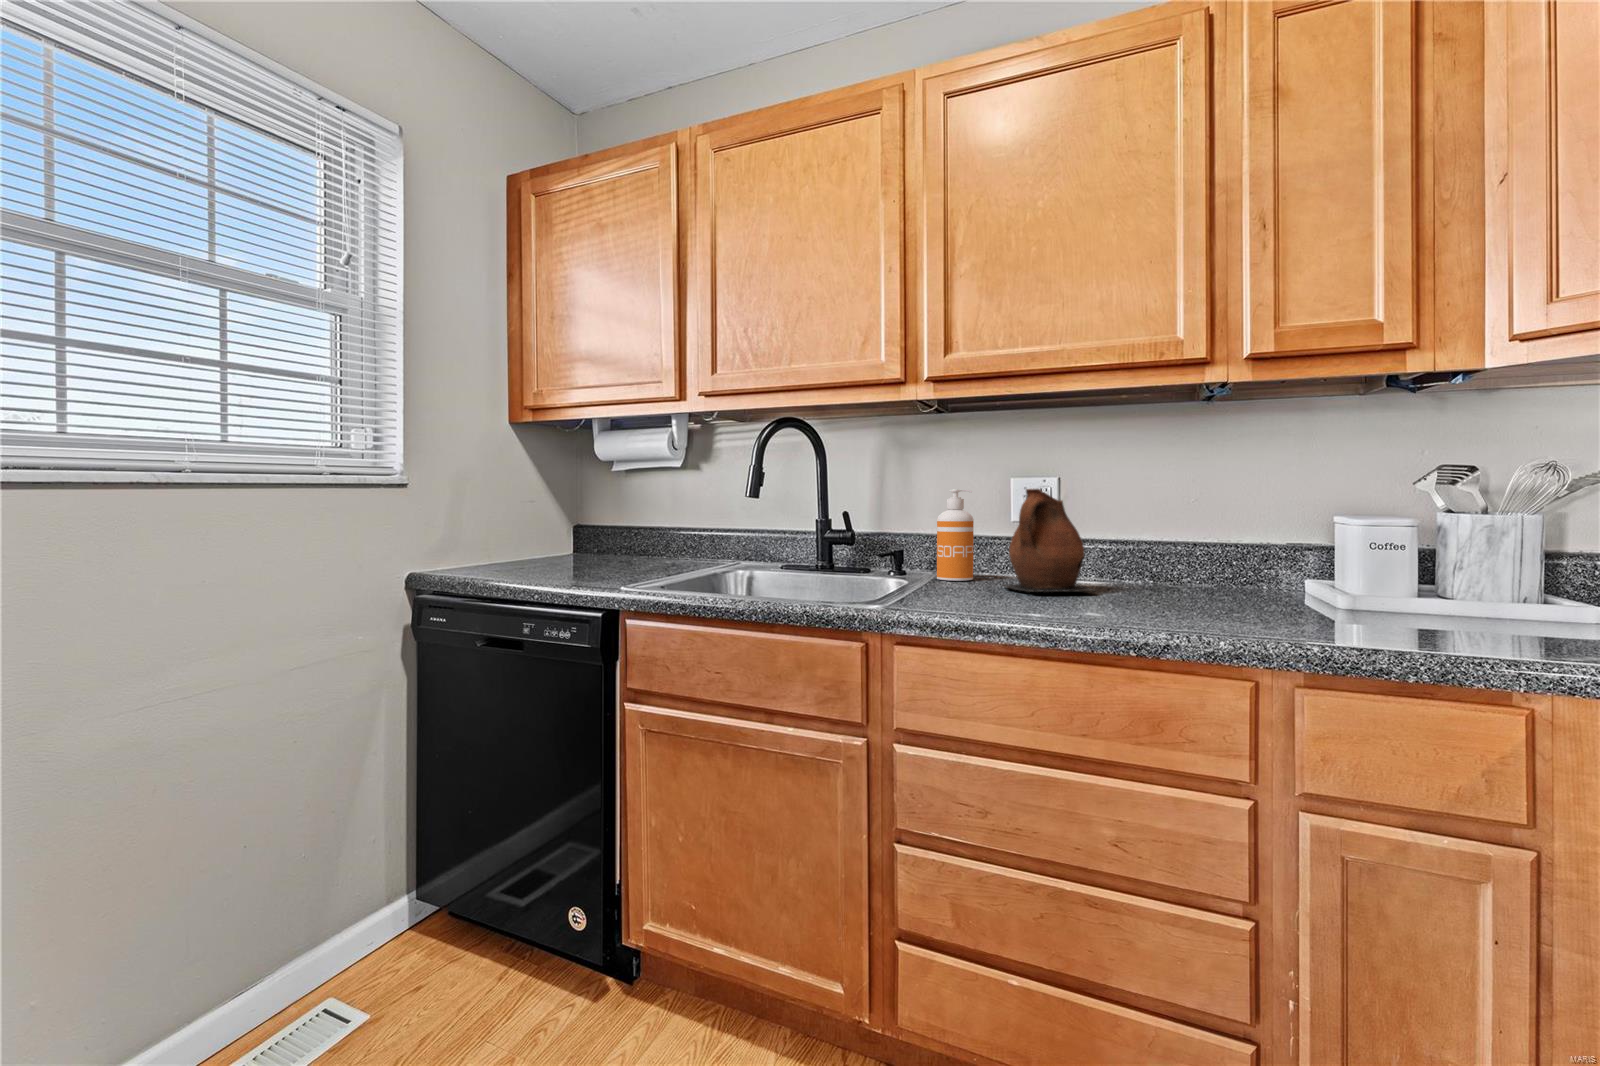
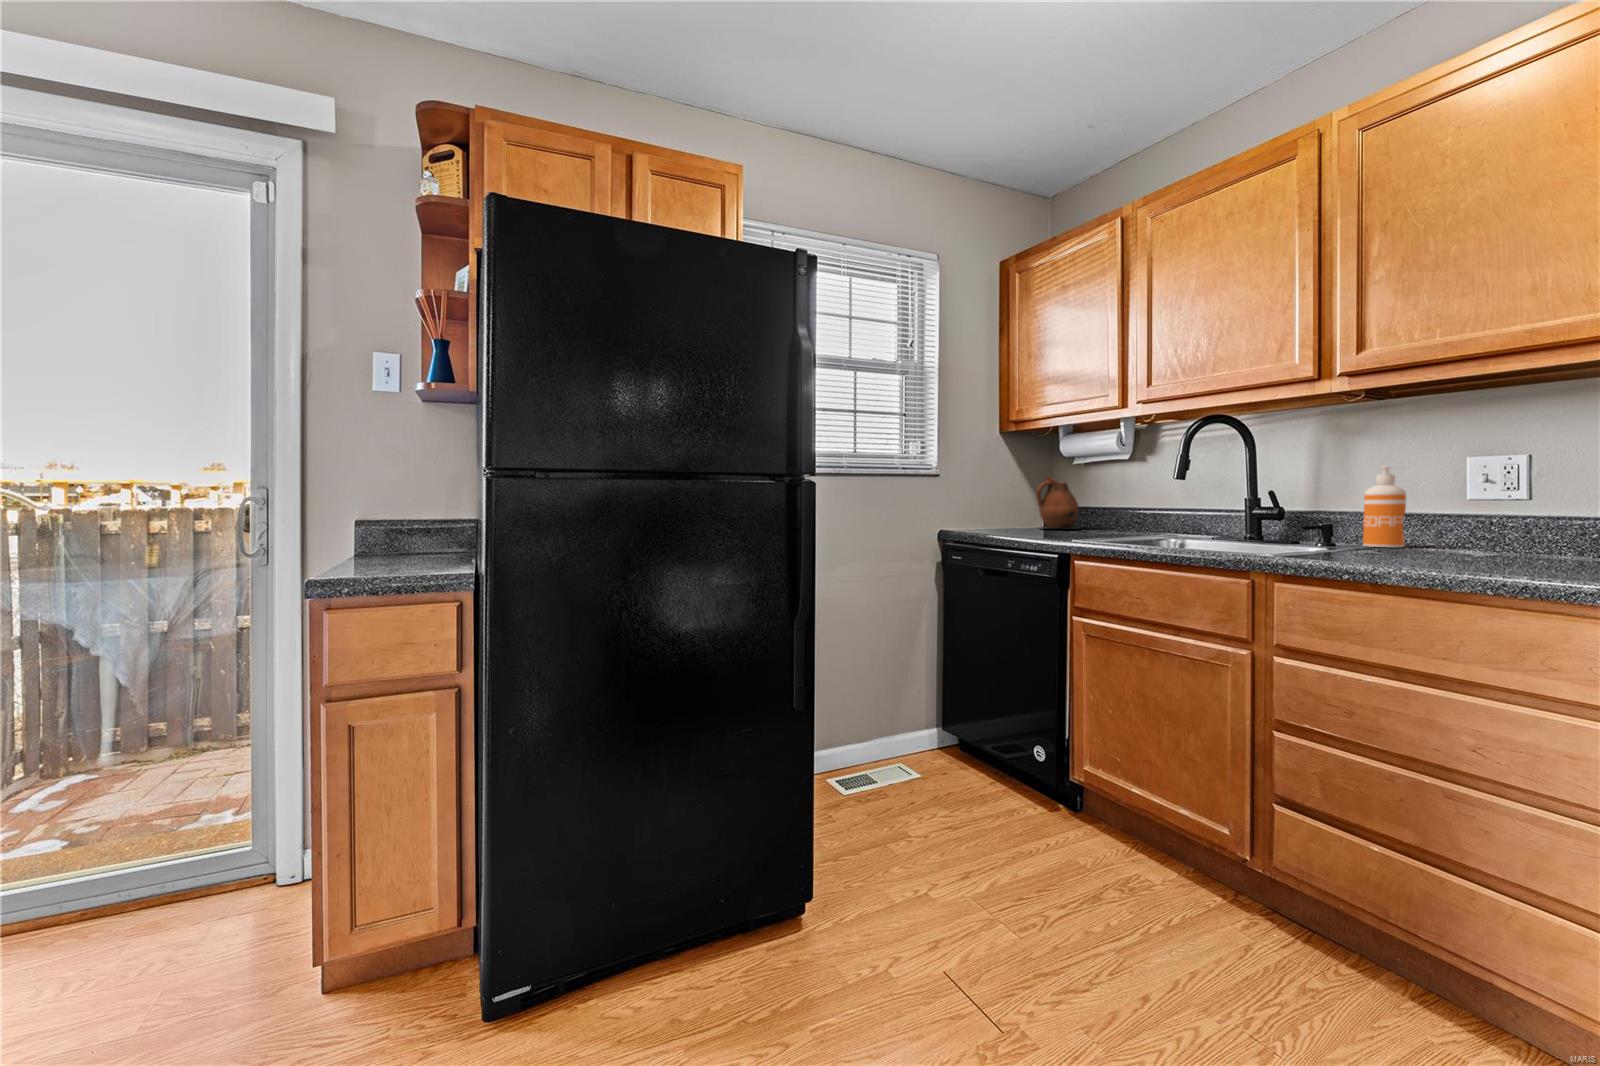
ceramic pitcher: present [1006,489,1098,592] -> present [1036,477,1078,529]

